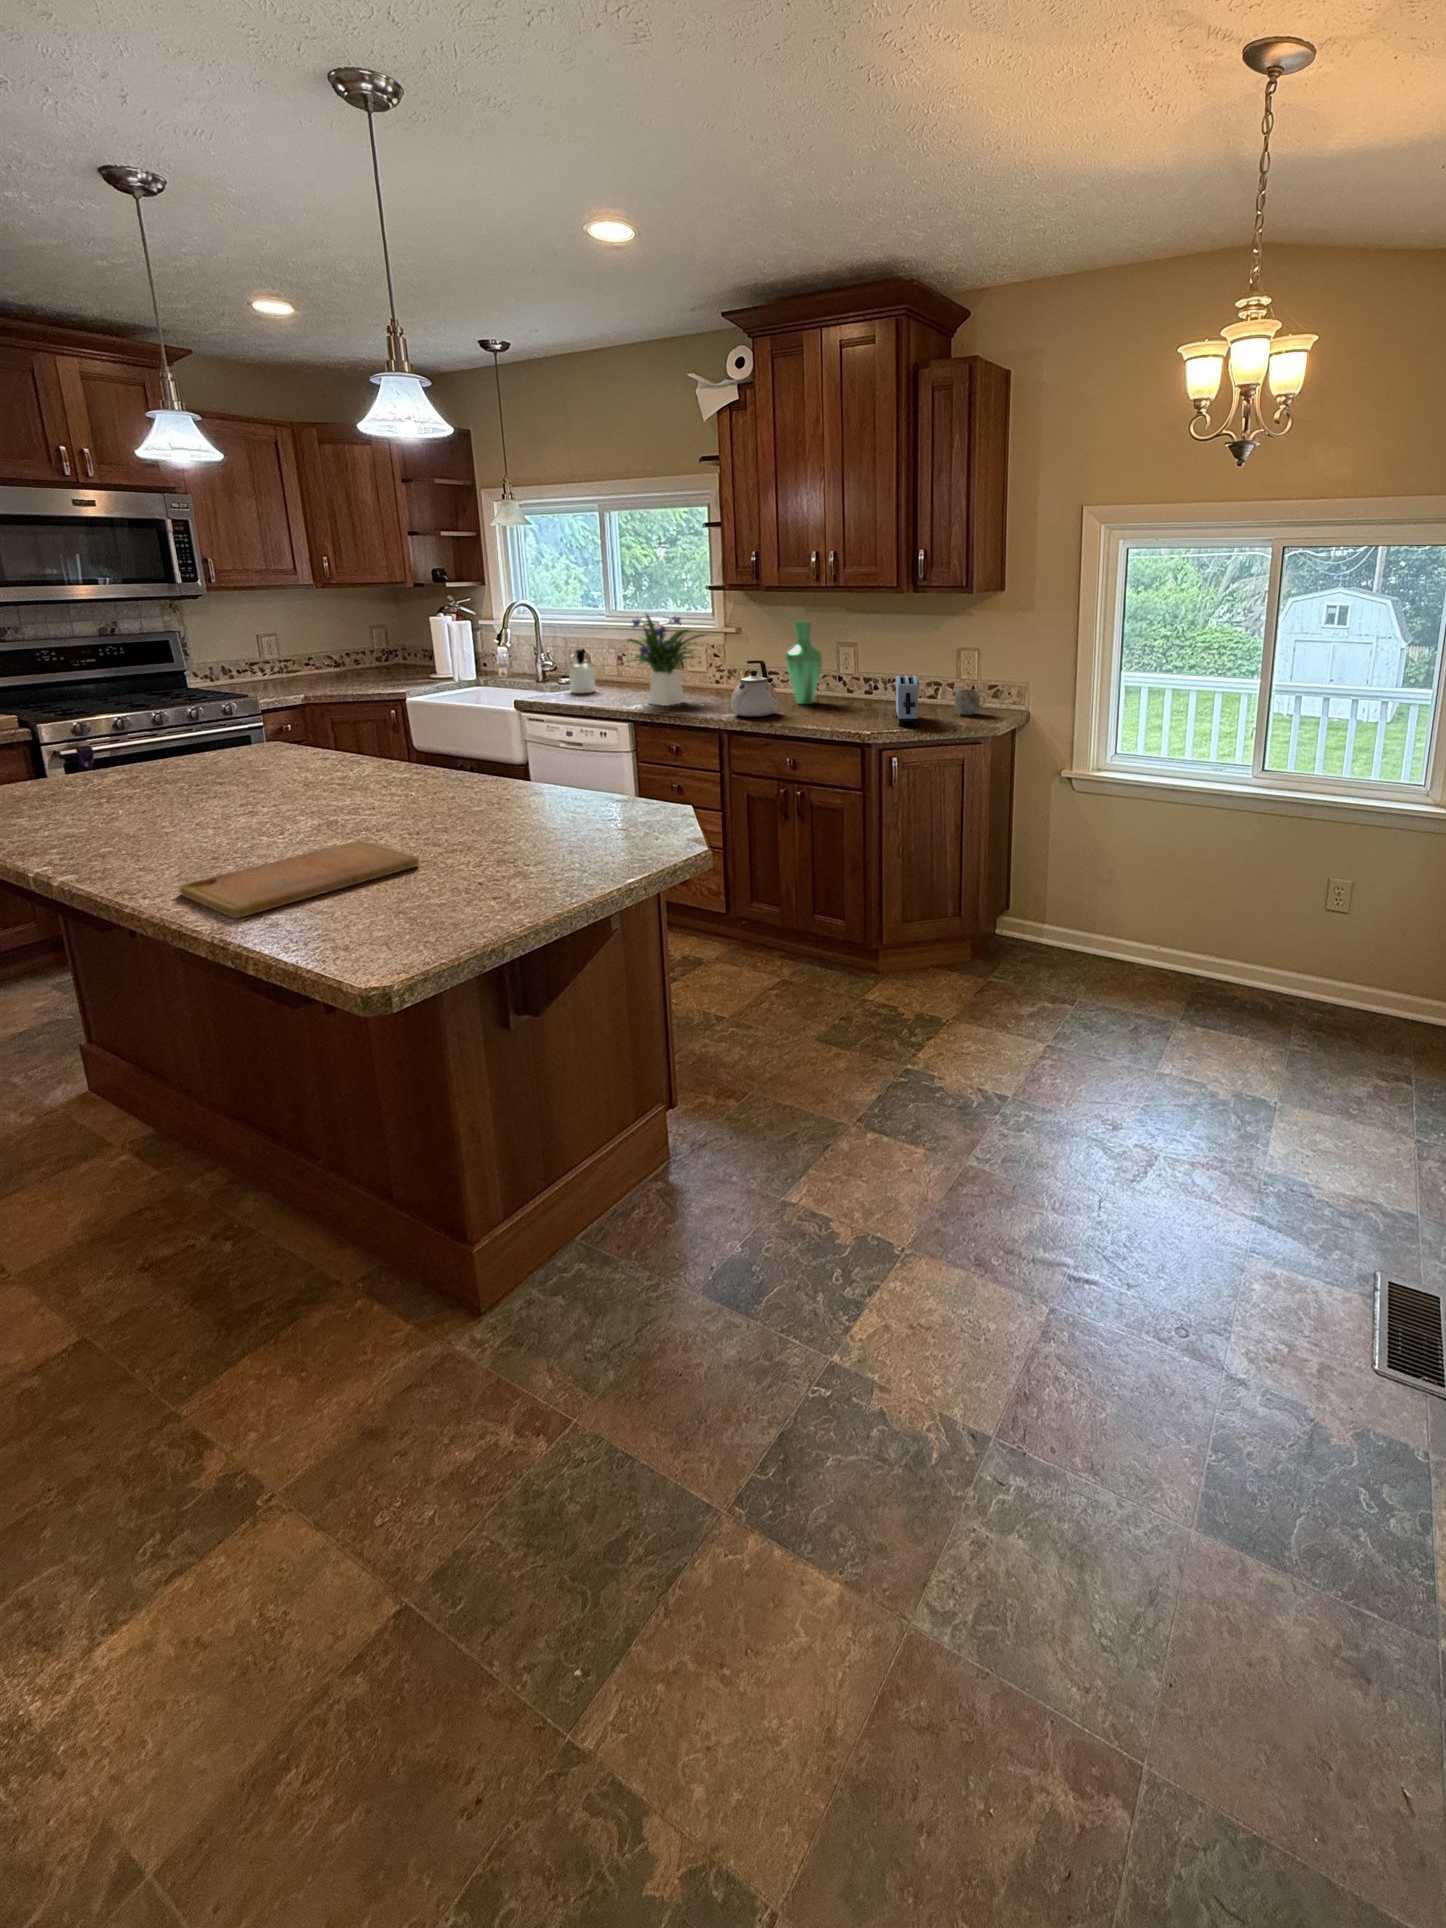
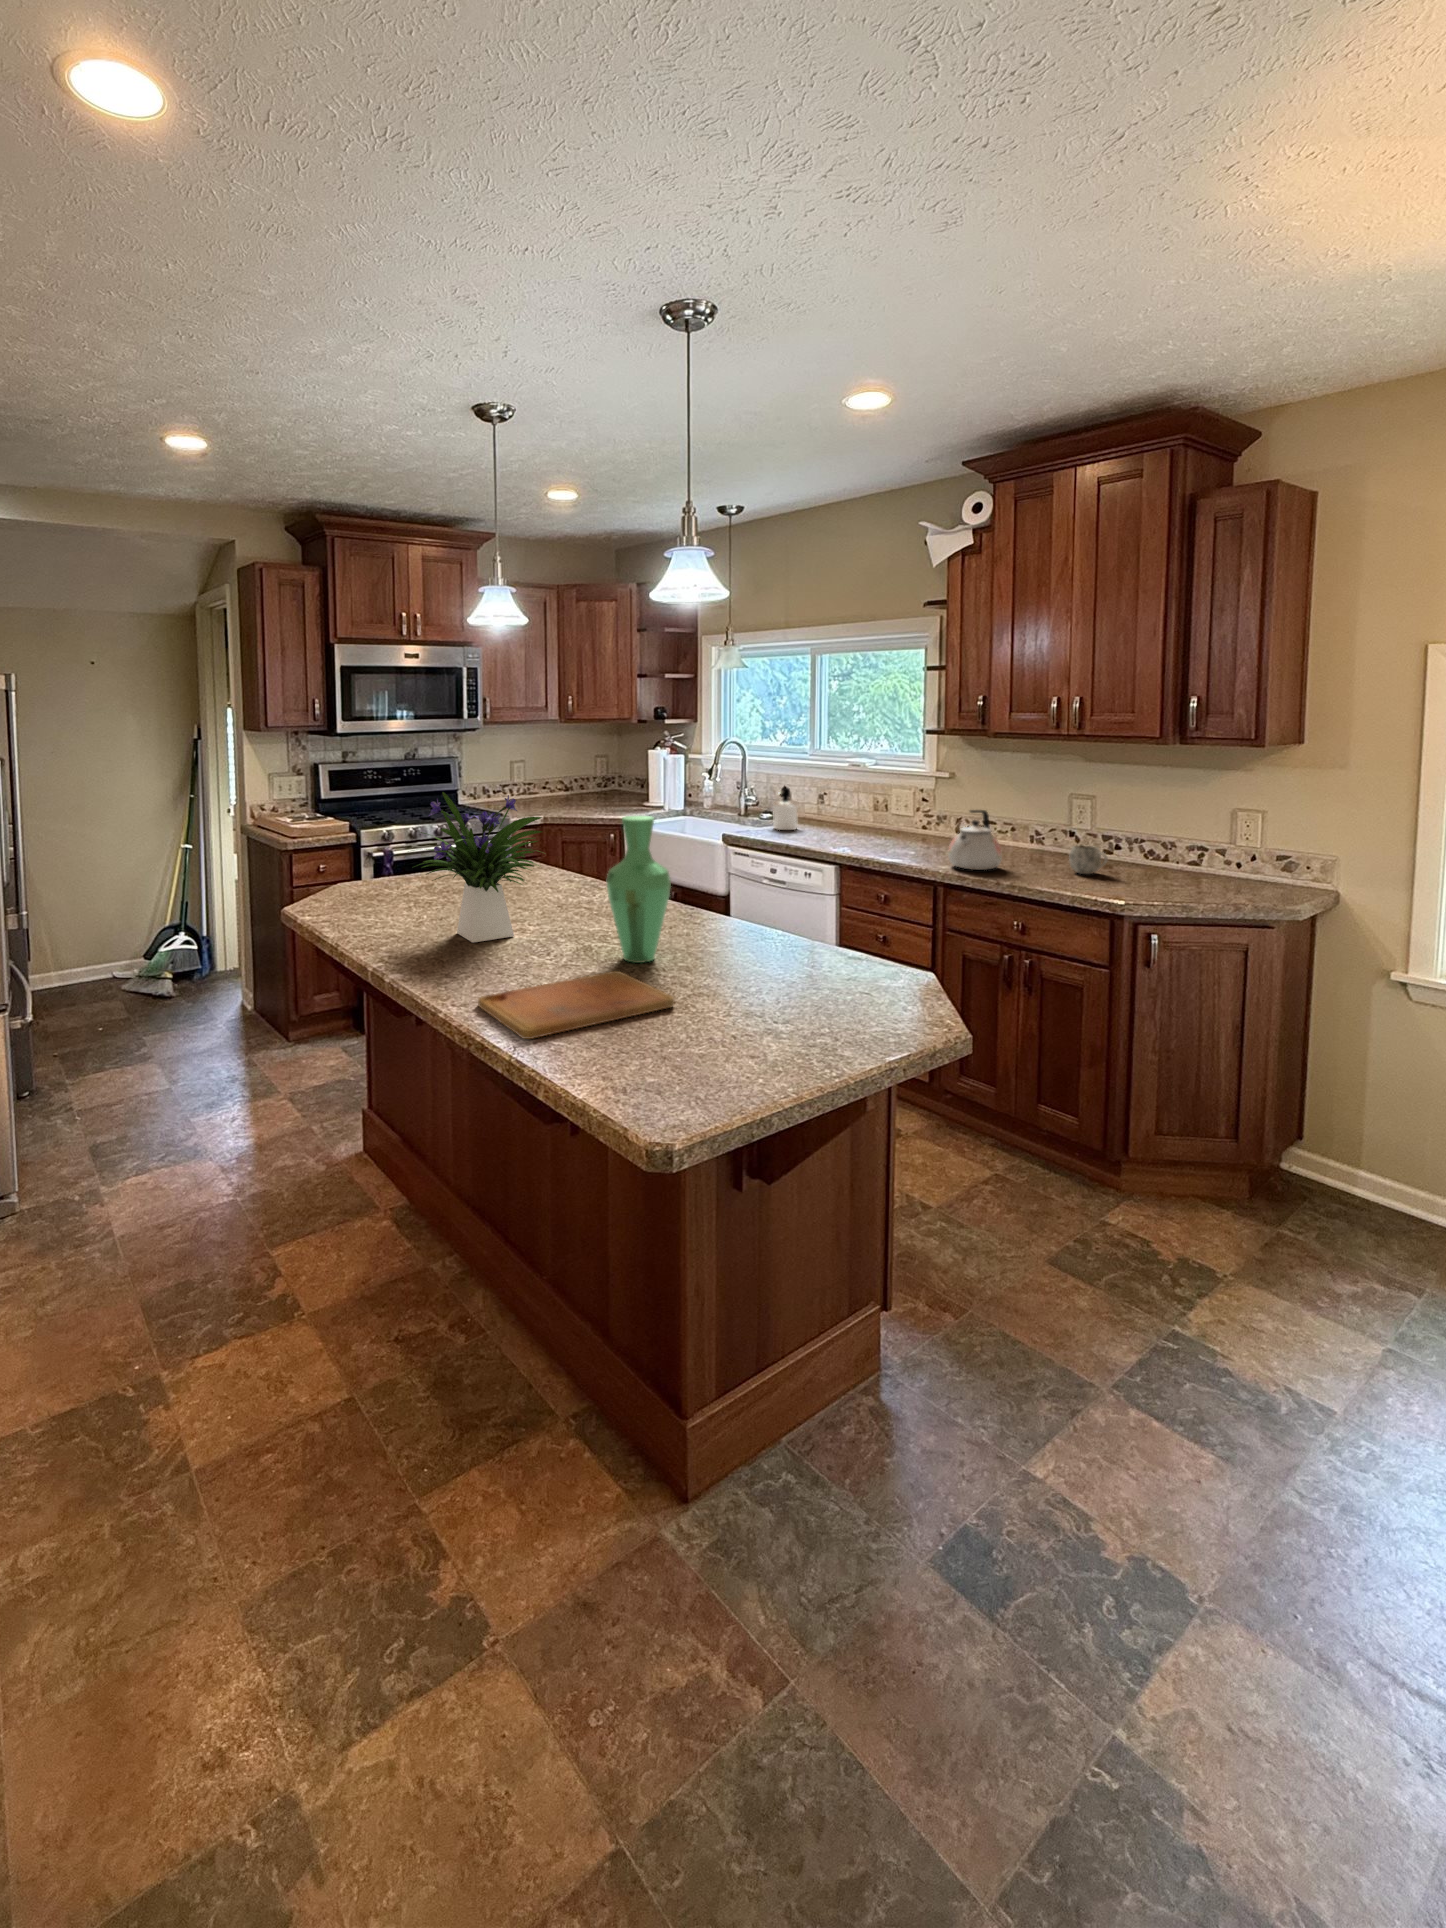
flower arrangement: present [628,614,705,706] -> present [417,792,542,942]
vase: present [786,621,822,704] -> present [606,816,671,963]
toaster: present [896,675,918,726] -> none [1149,837,1186,898]
mug: present [954,689,986,715] -> present [1069,846,1108,874]

